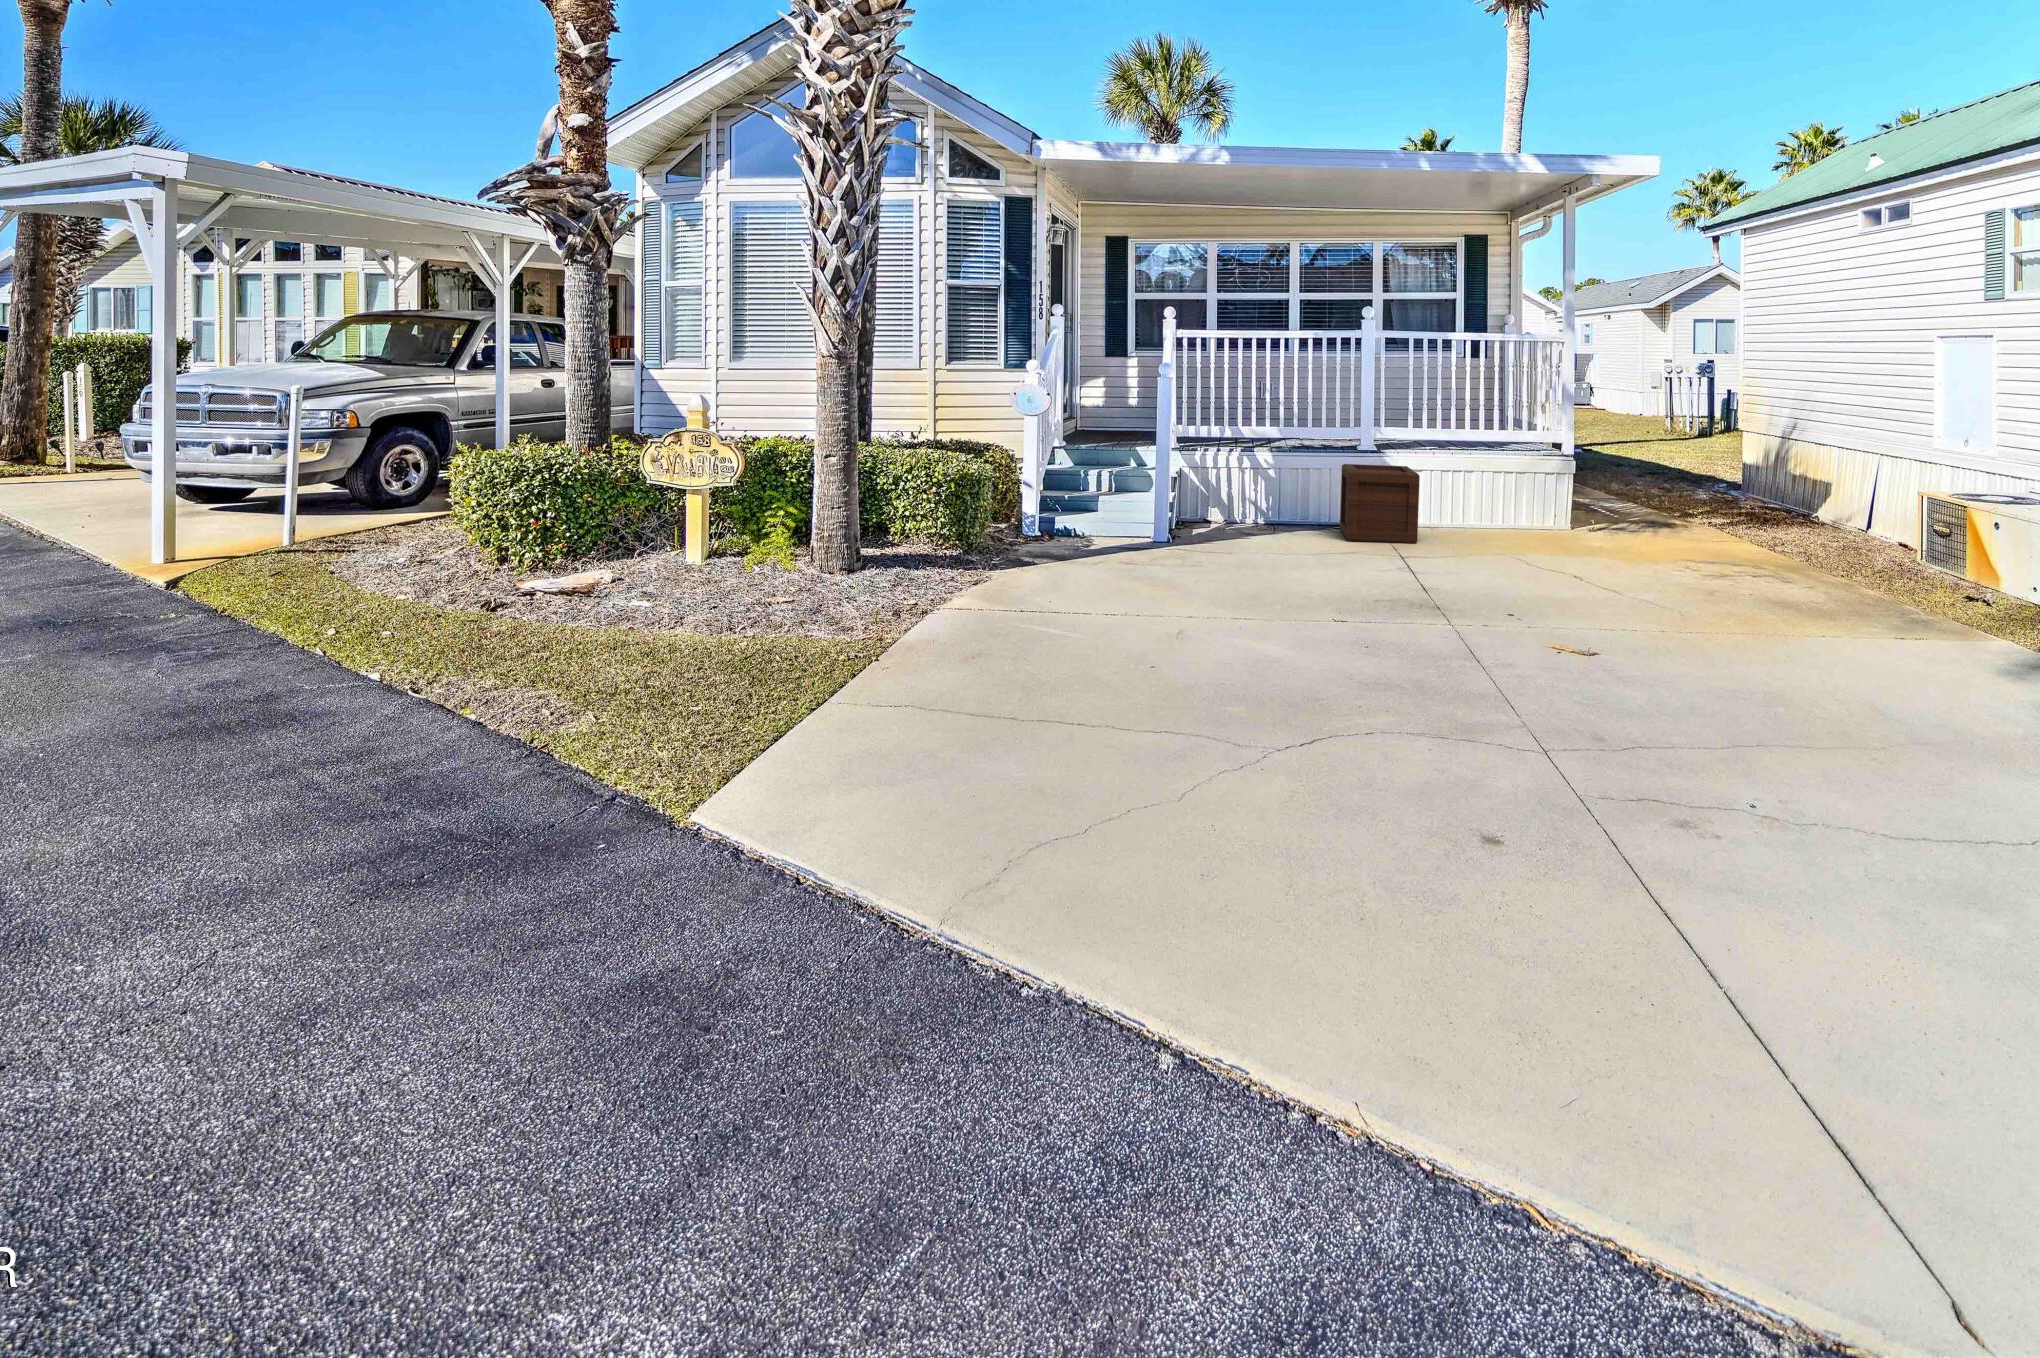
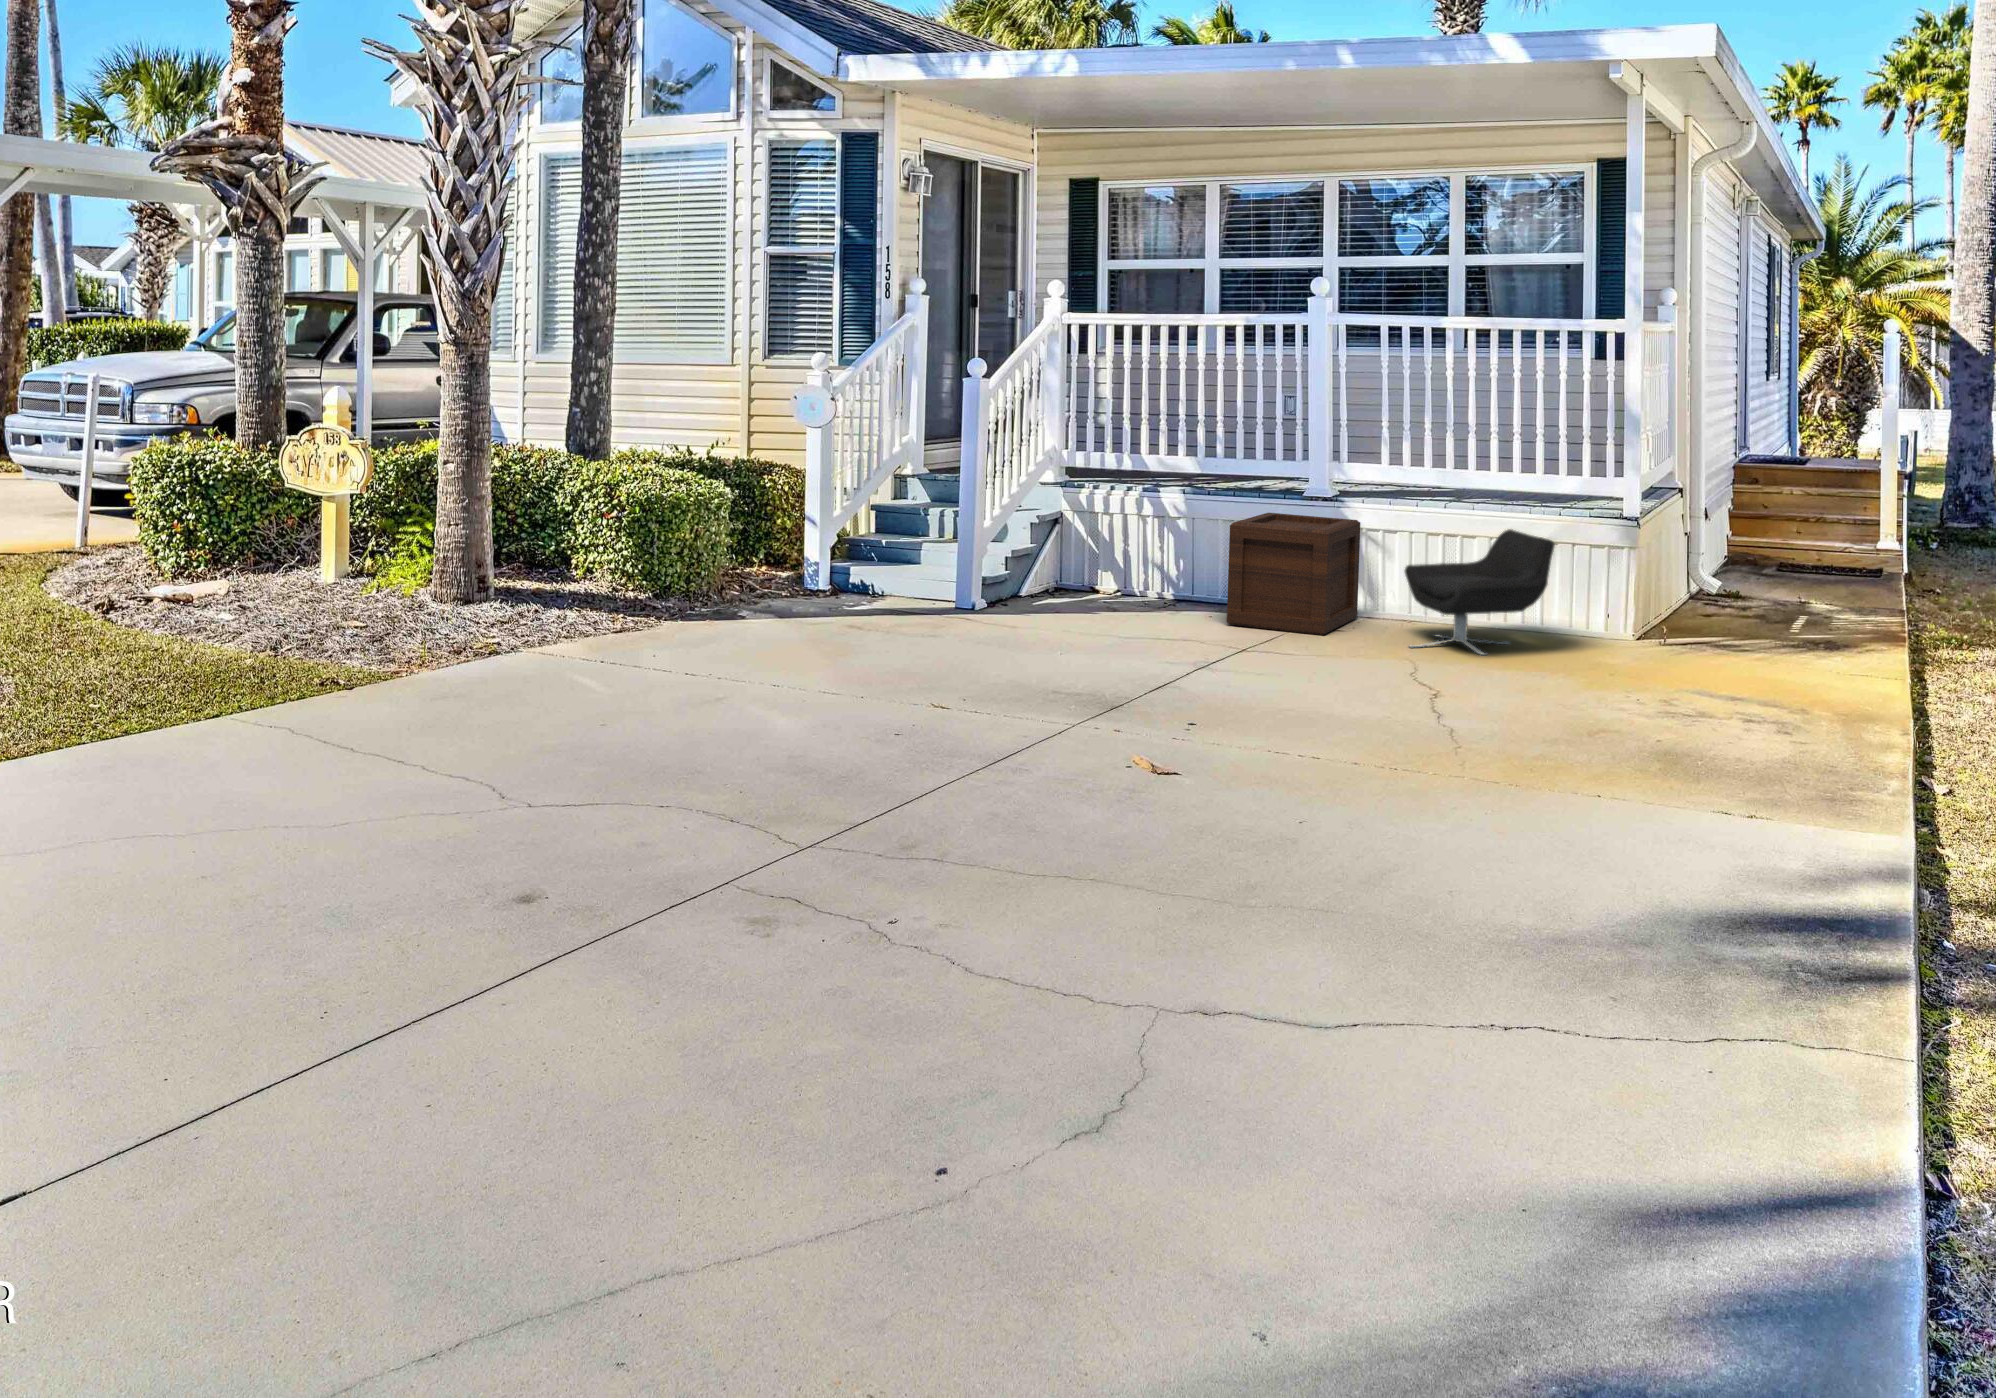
lounge chair: none [1456,467,1558,549] -> present [1405,529,1555,655]

